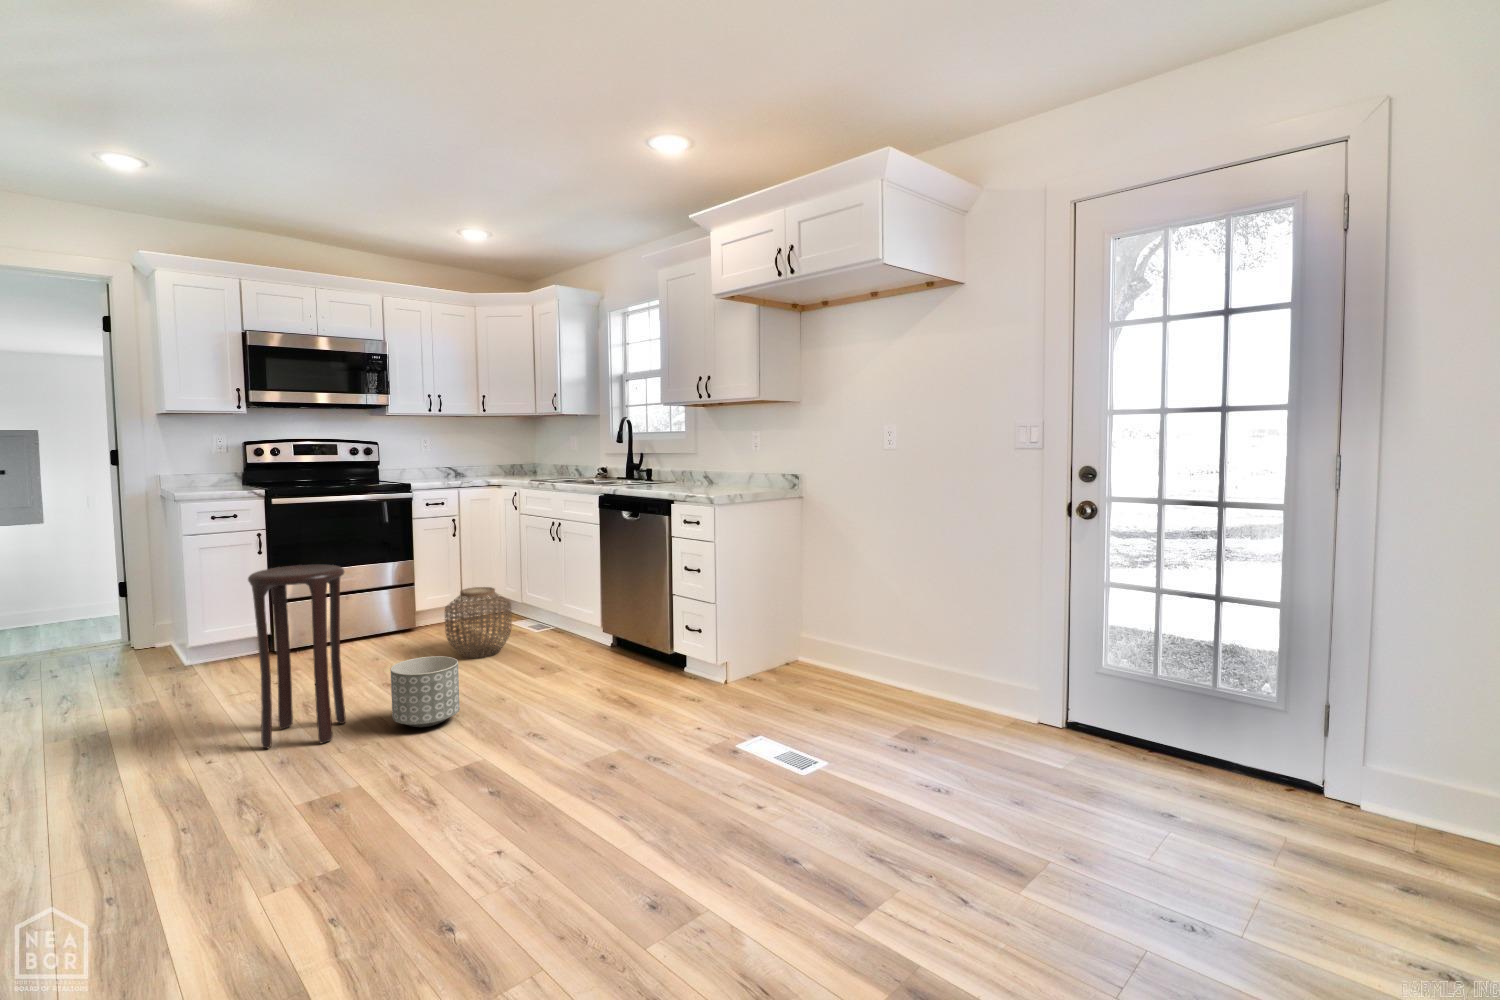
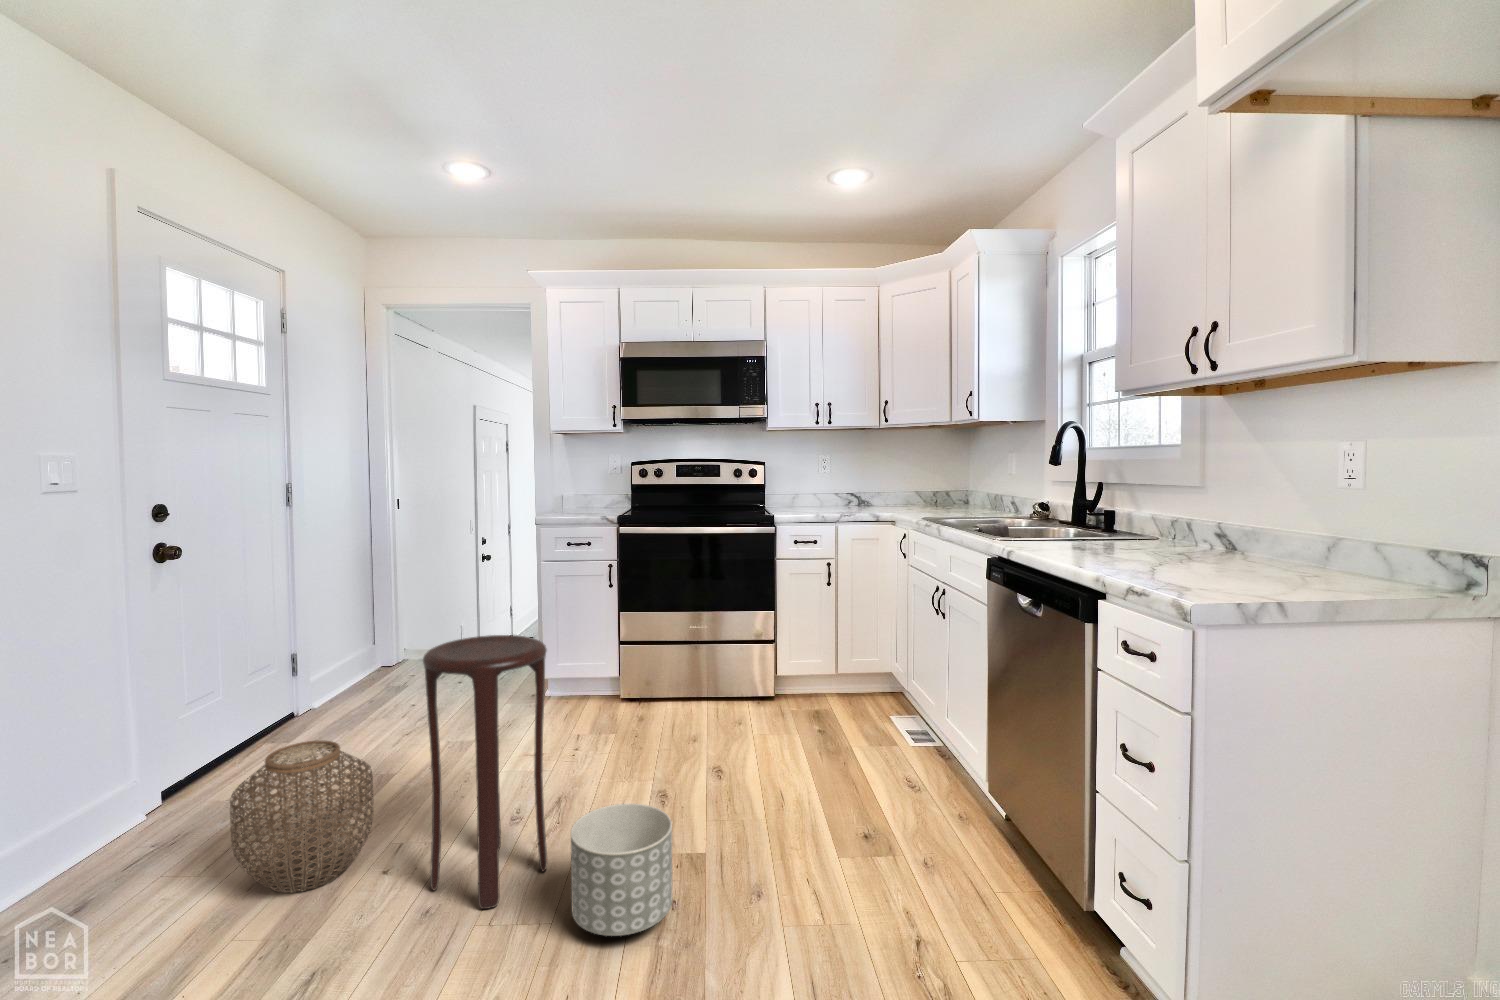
woven basket: present [445,587,512,658] -> present [230,740,373,893]

